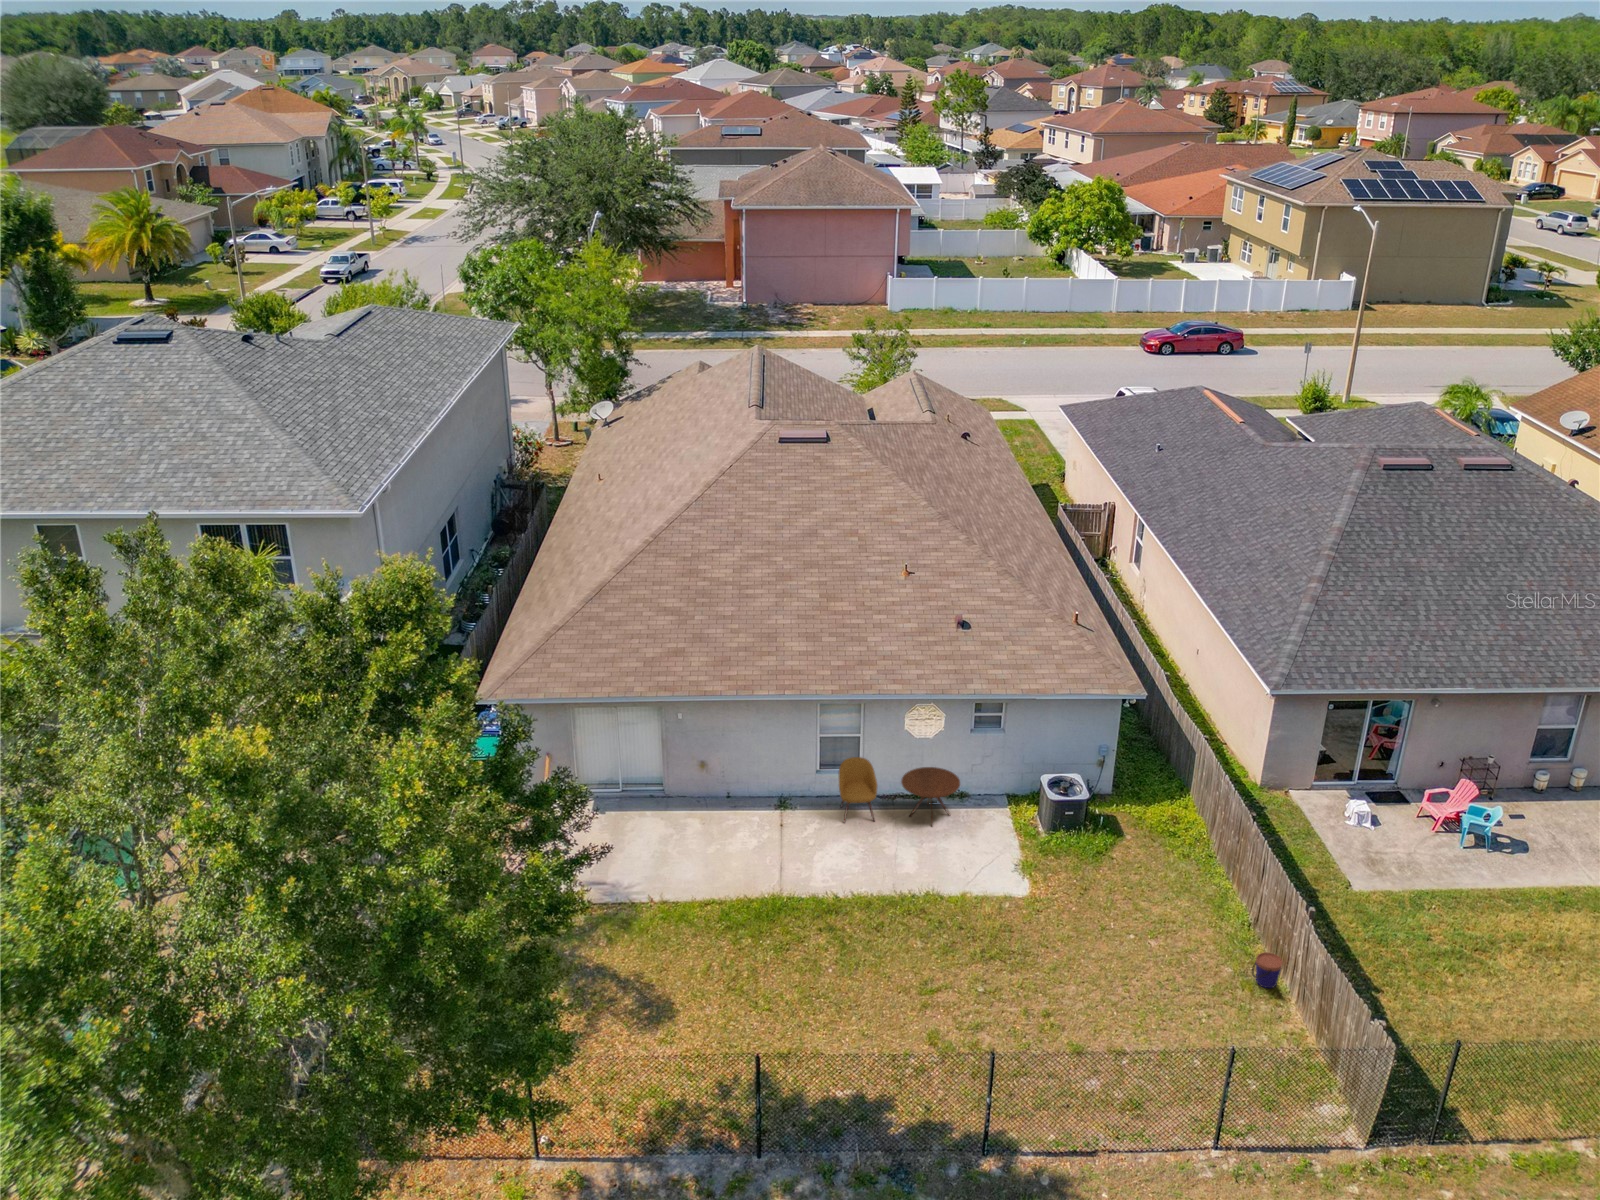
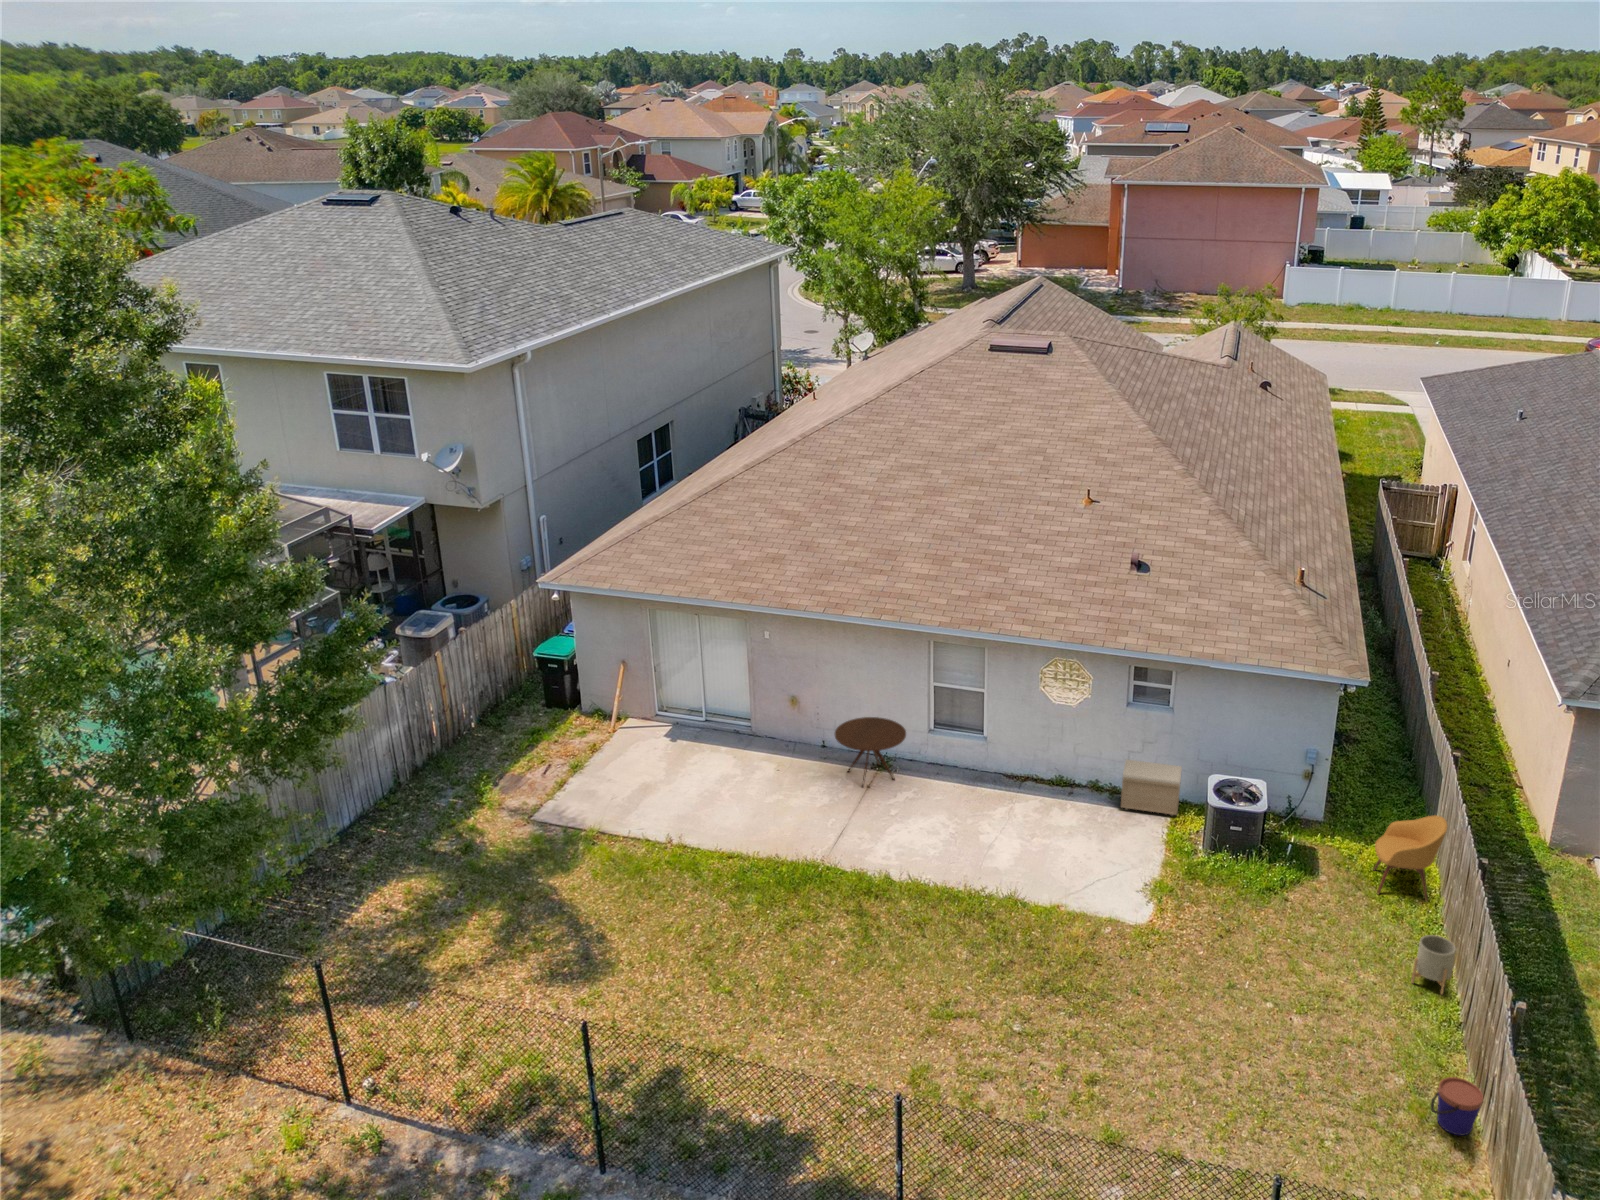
chair: present [839,757,878,822] -> present [1374,815,1448,901]
round table: present [901,767,960,818] -> present [835,717,906,787]
storage bench: none [971,771,1017,812] -> present [1121,760,1182,816]
planter: none [1210,863,1236,902] -> present [1411,935,1456,995]

